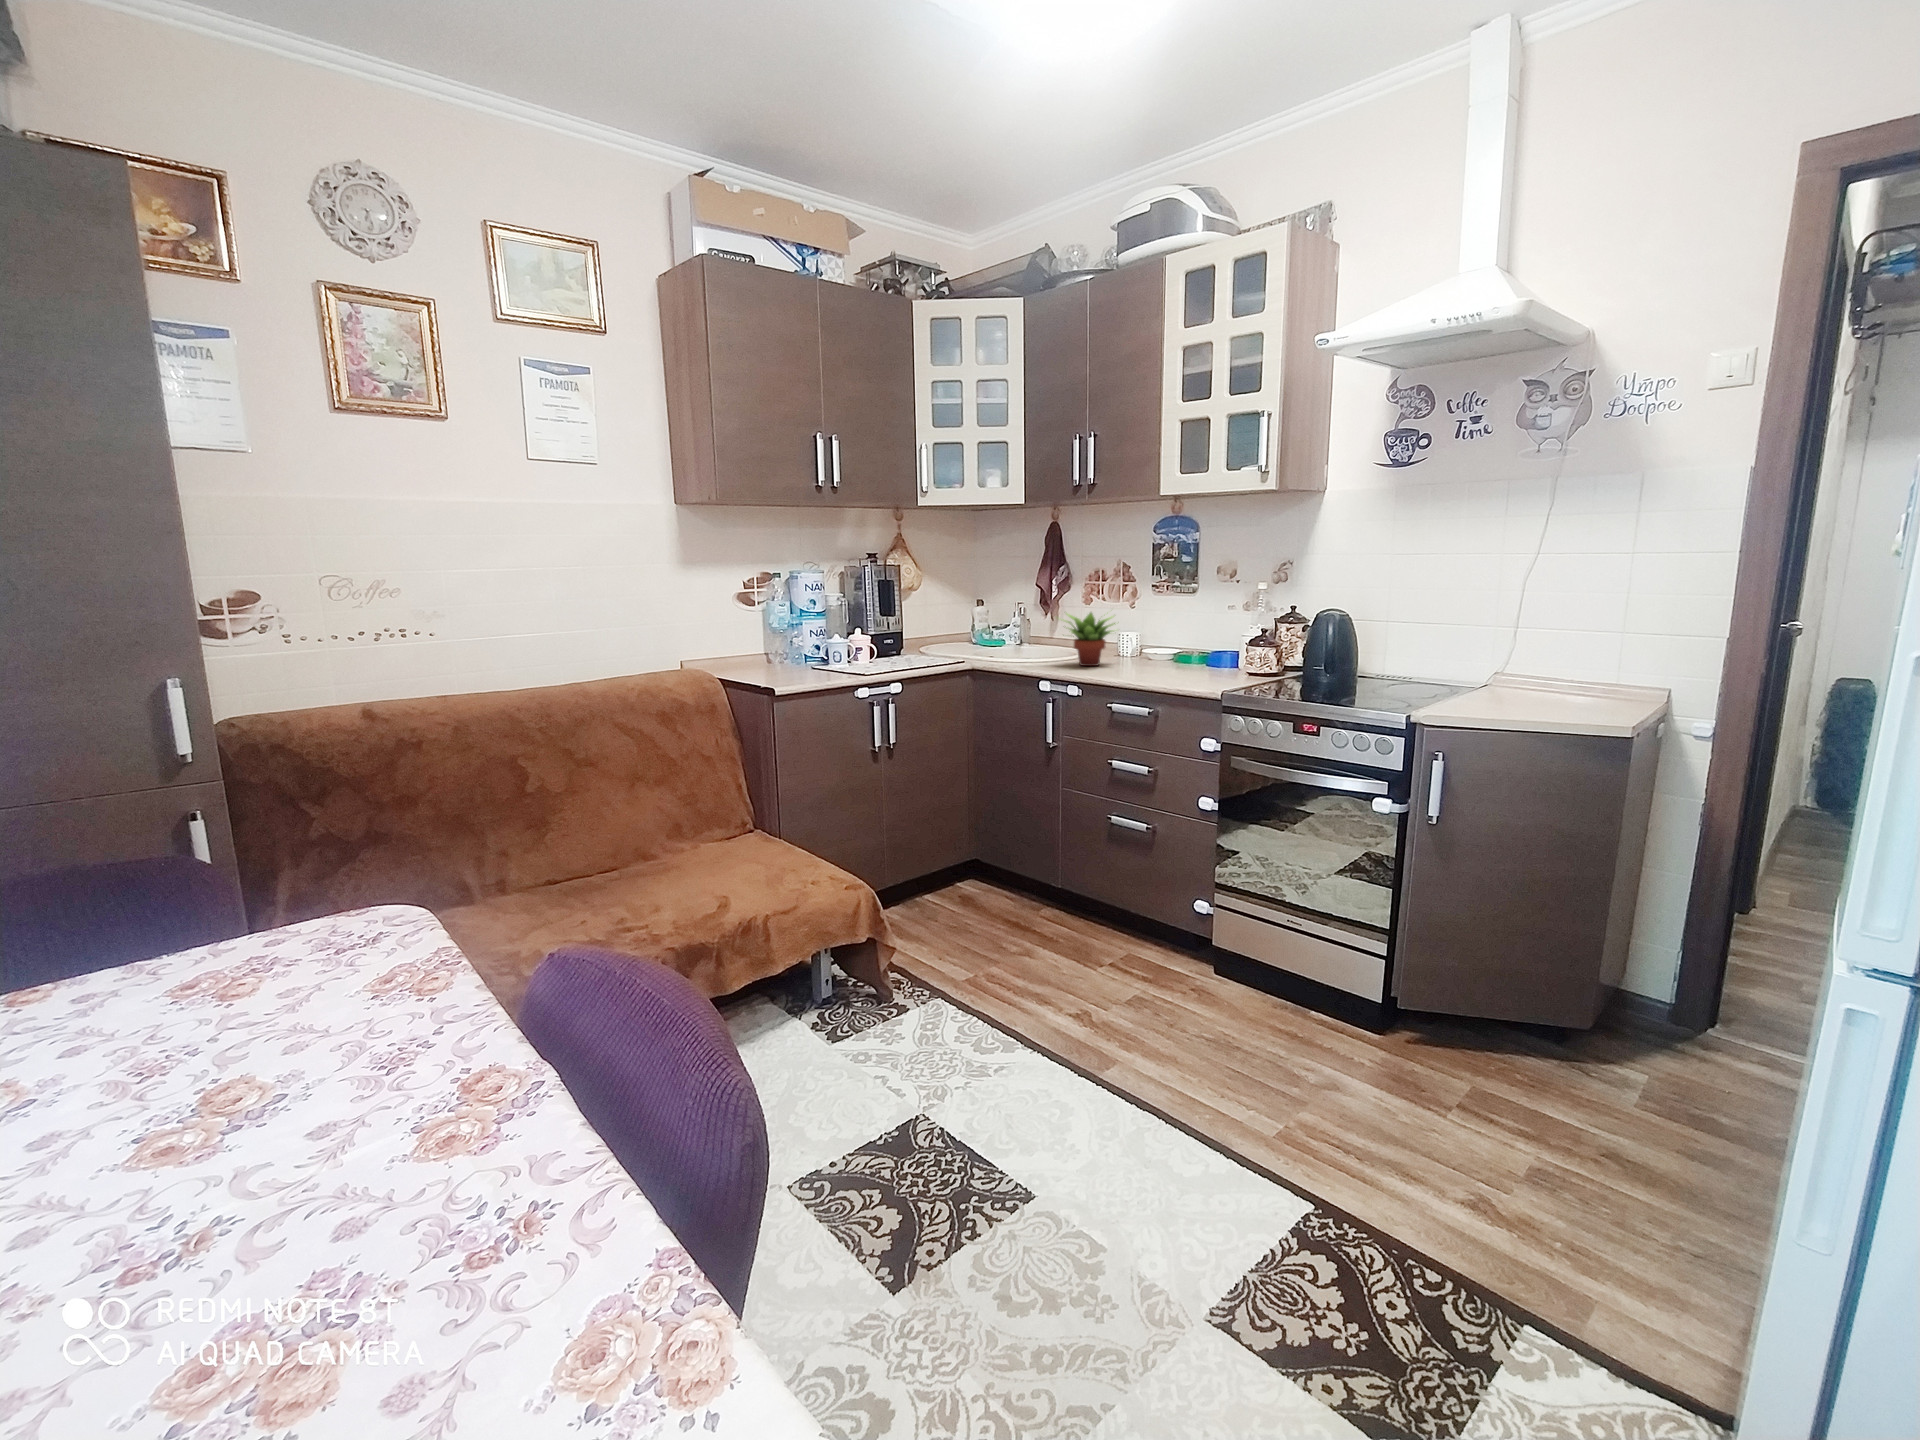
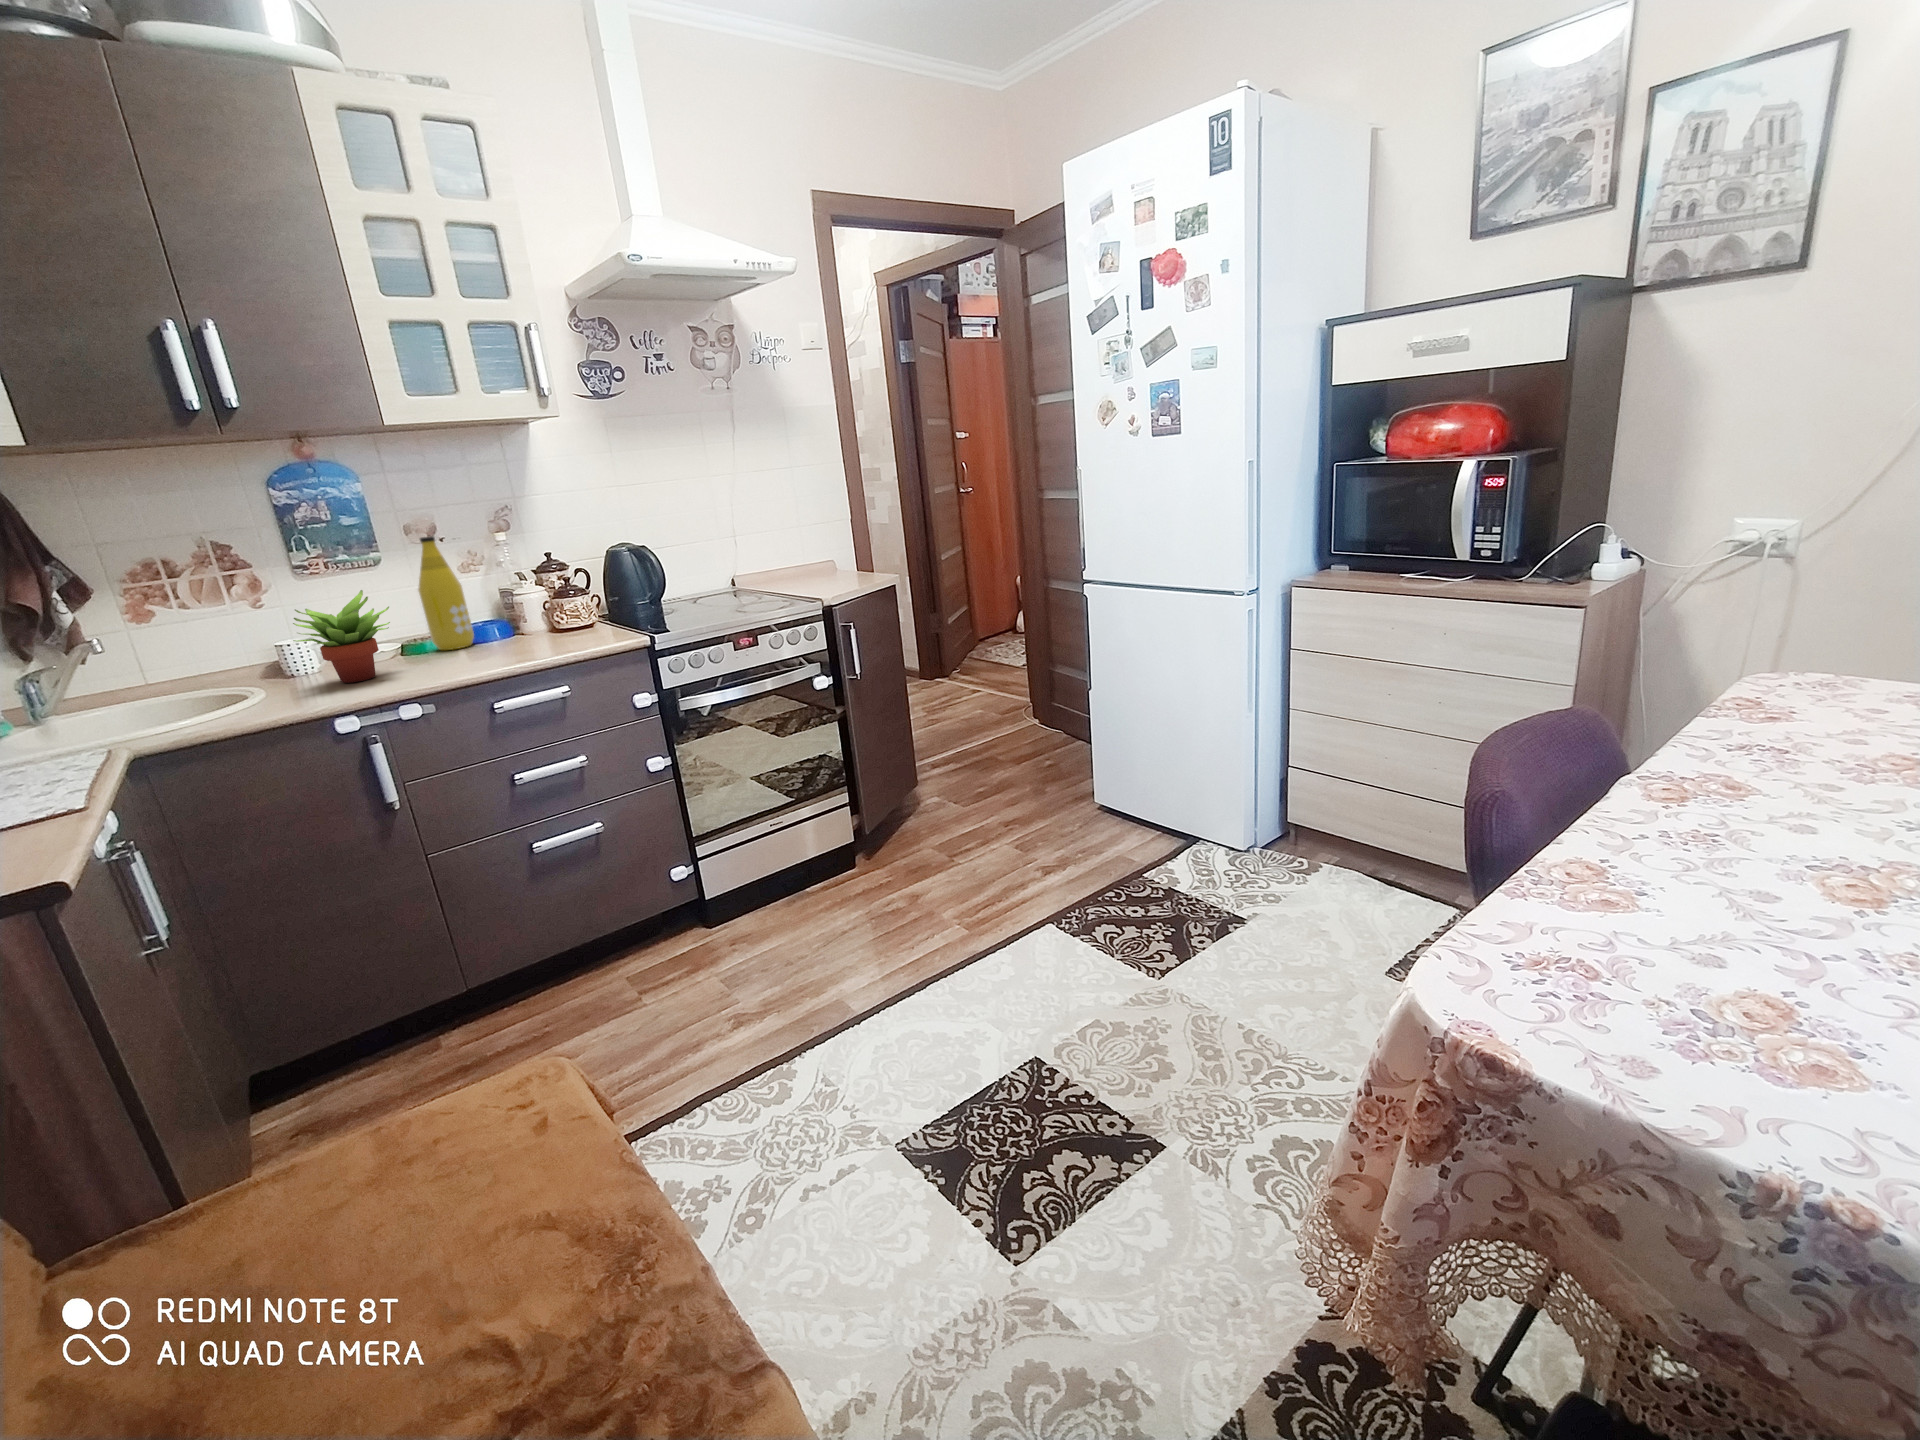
bottle: none [1167,578,1199,666] -> present [418,536,474,650]

